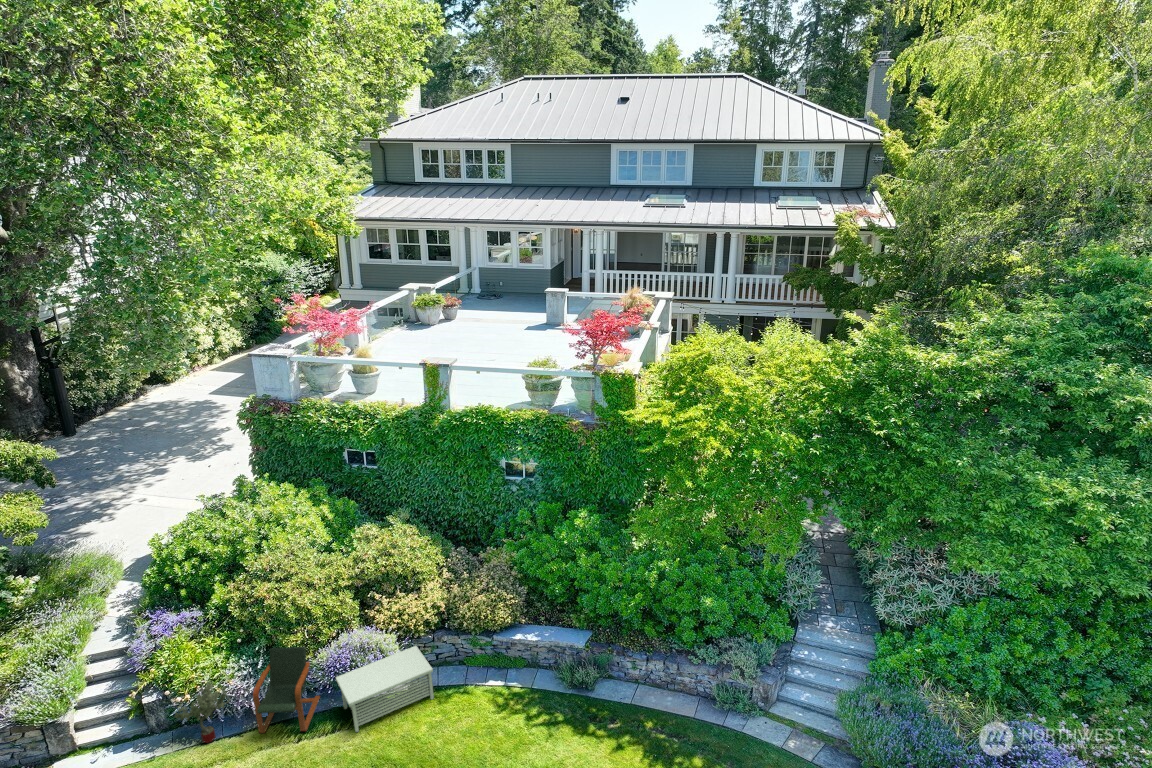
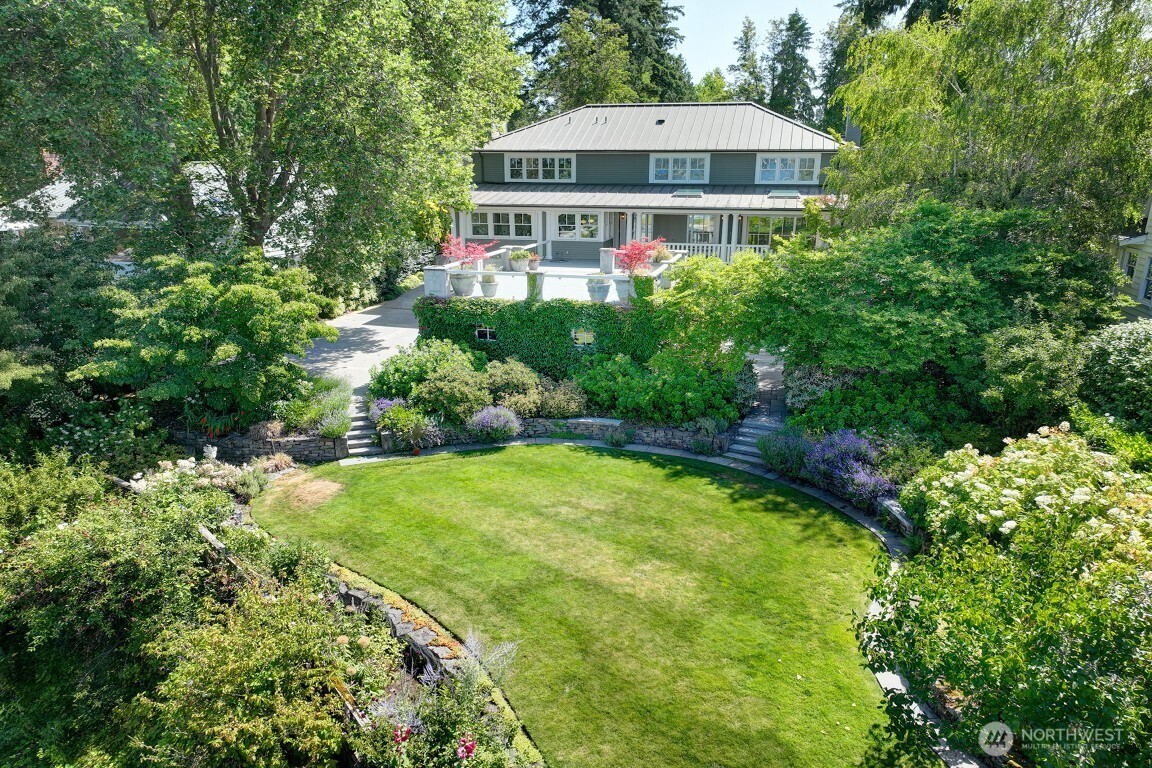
storage bench: present [336,646,434,732] -> none [482,419,534,453]
armchair: present [253,647,320,733] -> none [441,411,472,453]

